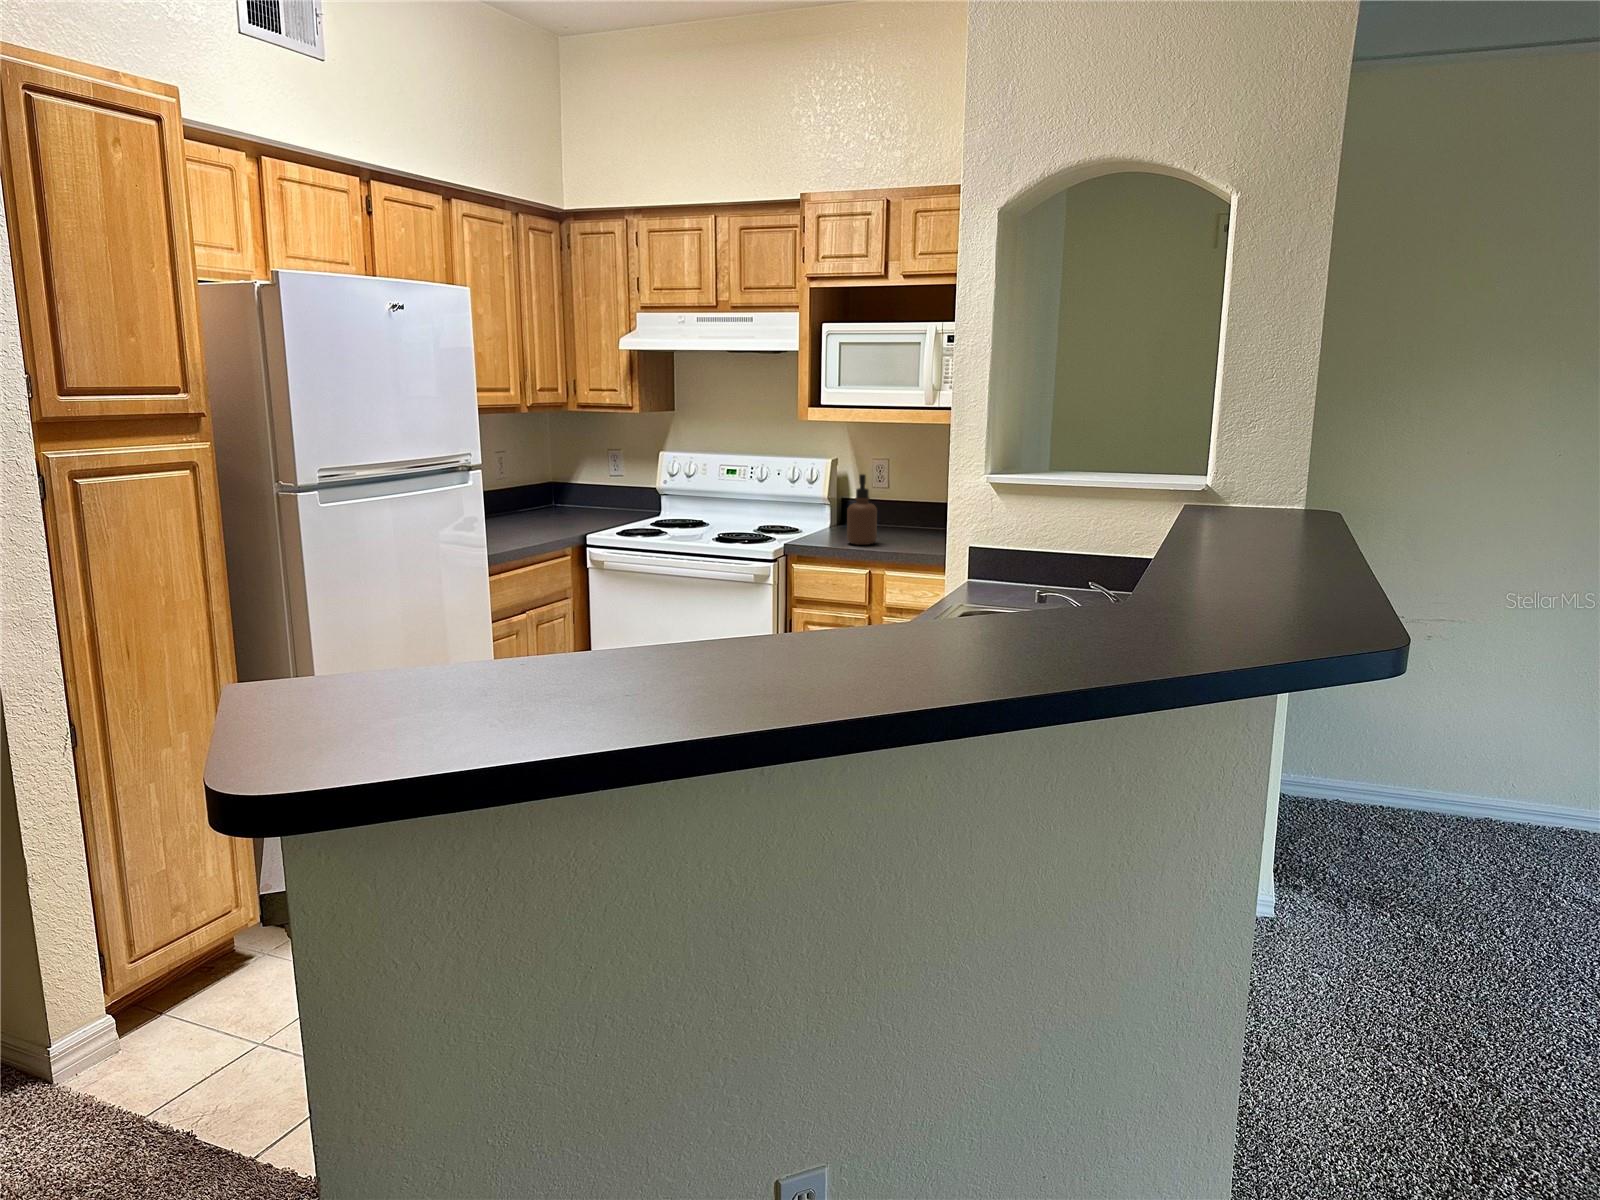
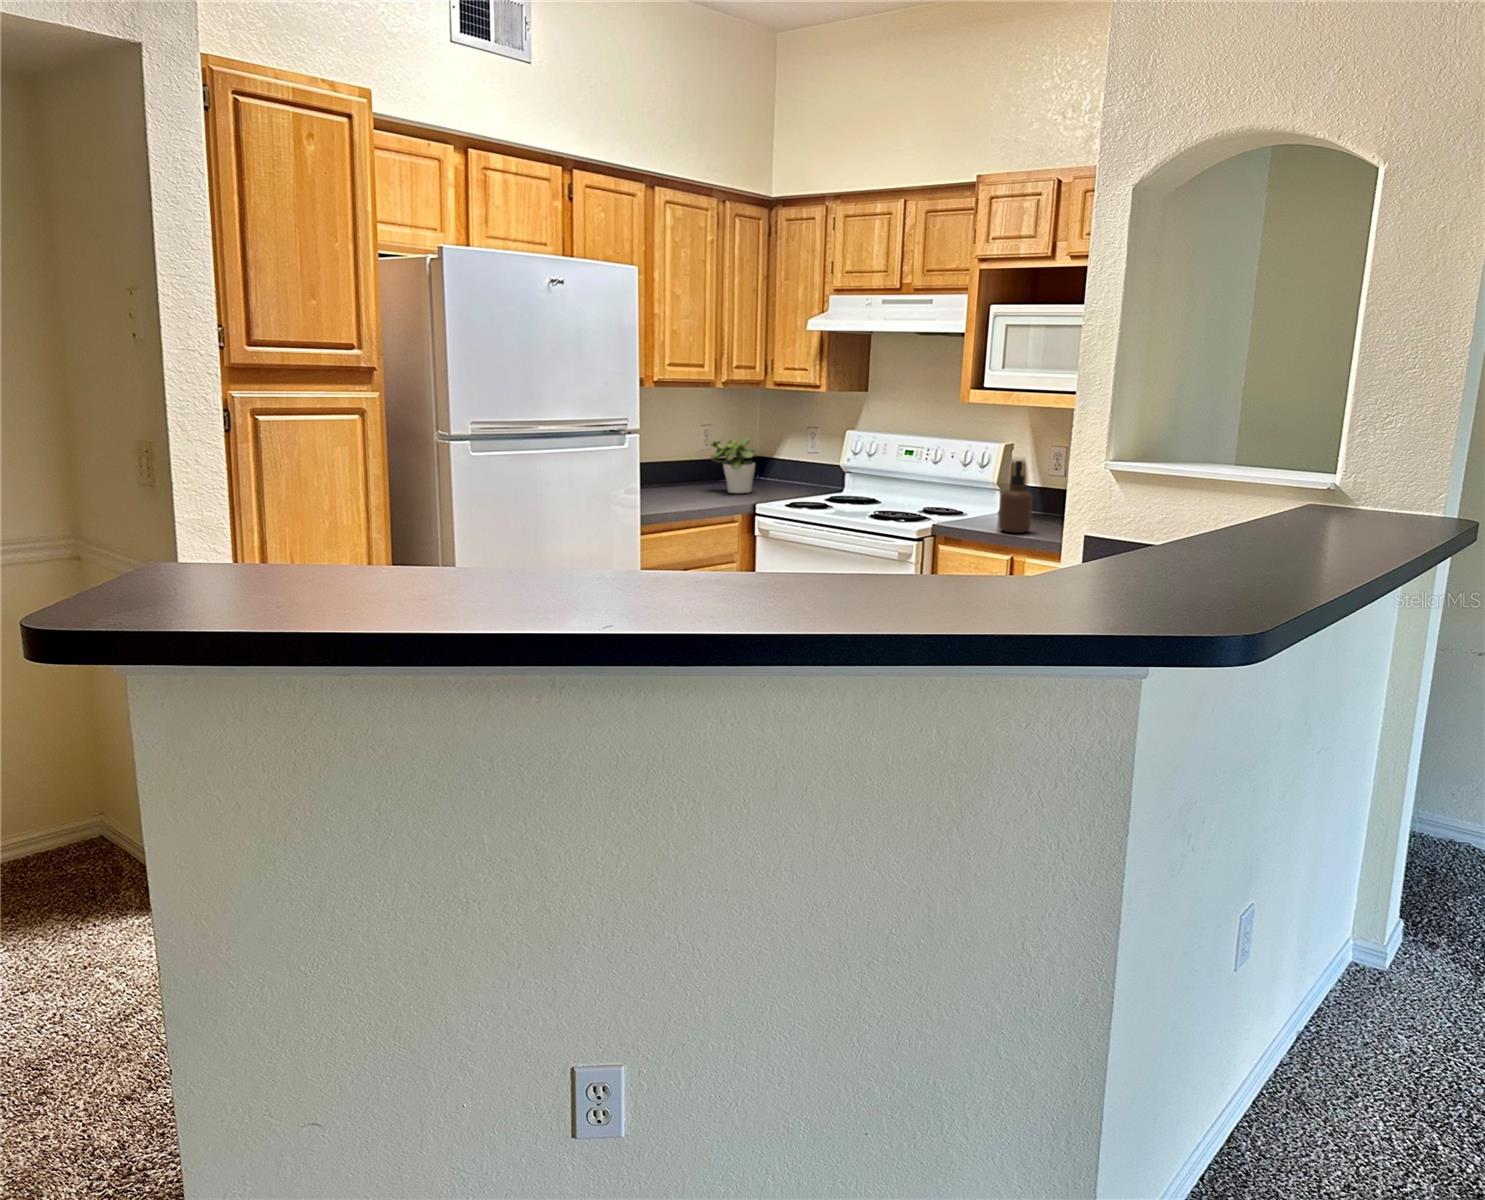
potted plant: none [513,462,570,523] -> present [710,437,758,493]

